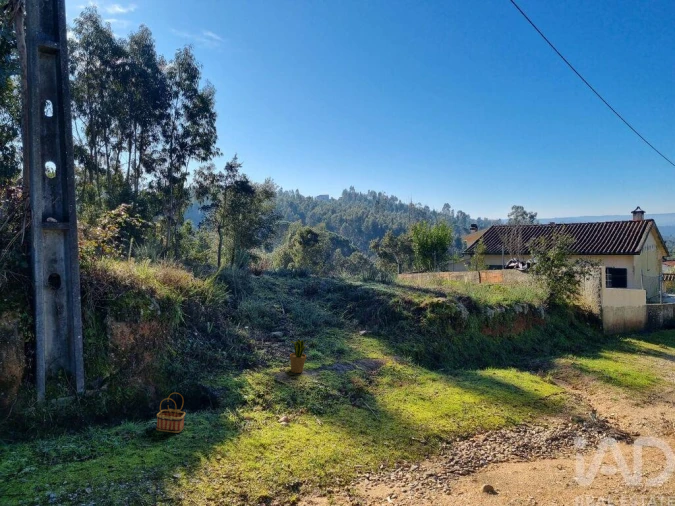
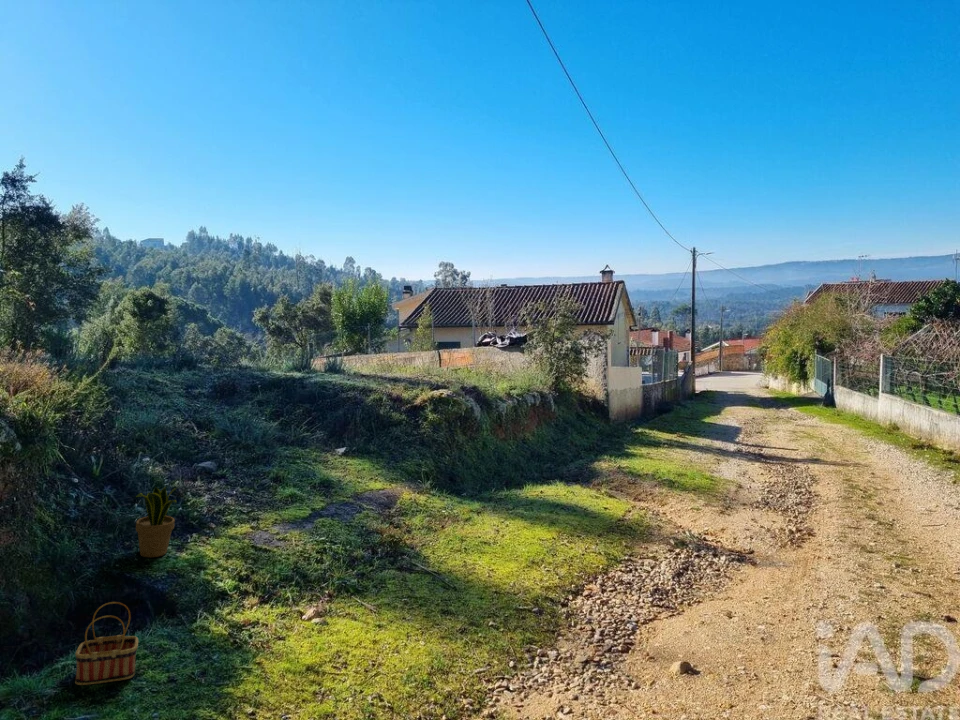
potted plant: present [290,339,307,373] -> present [136,487,176,557]

